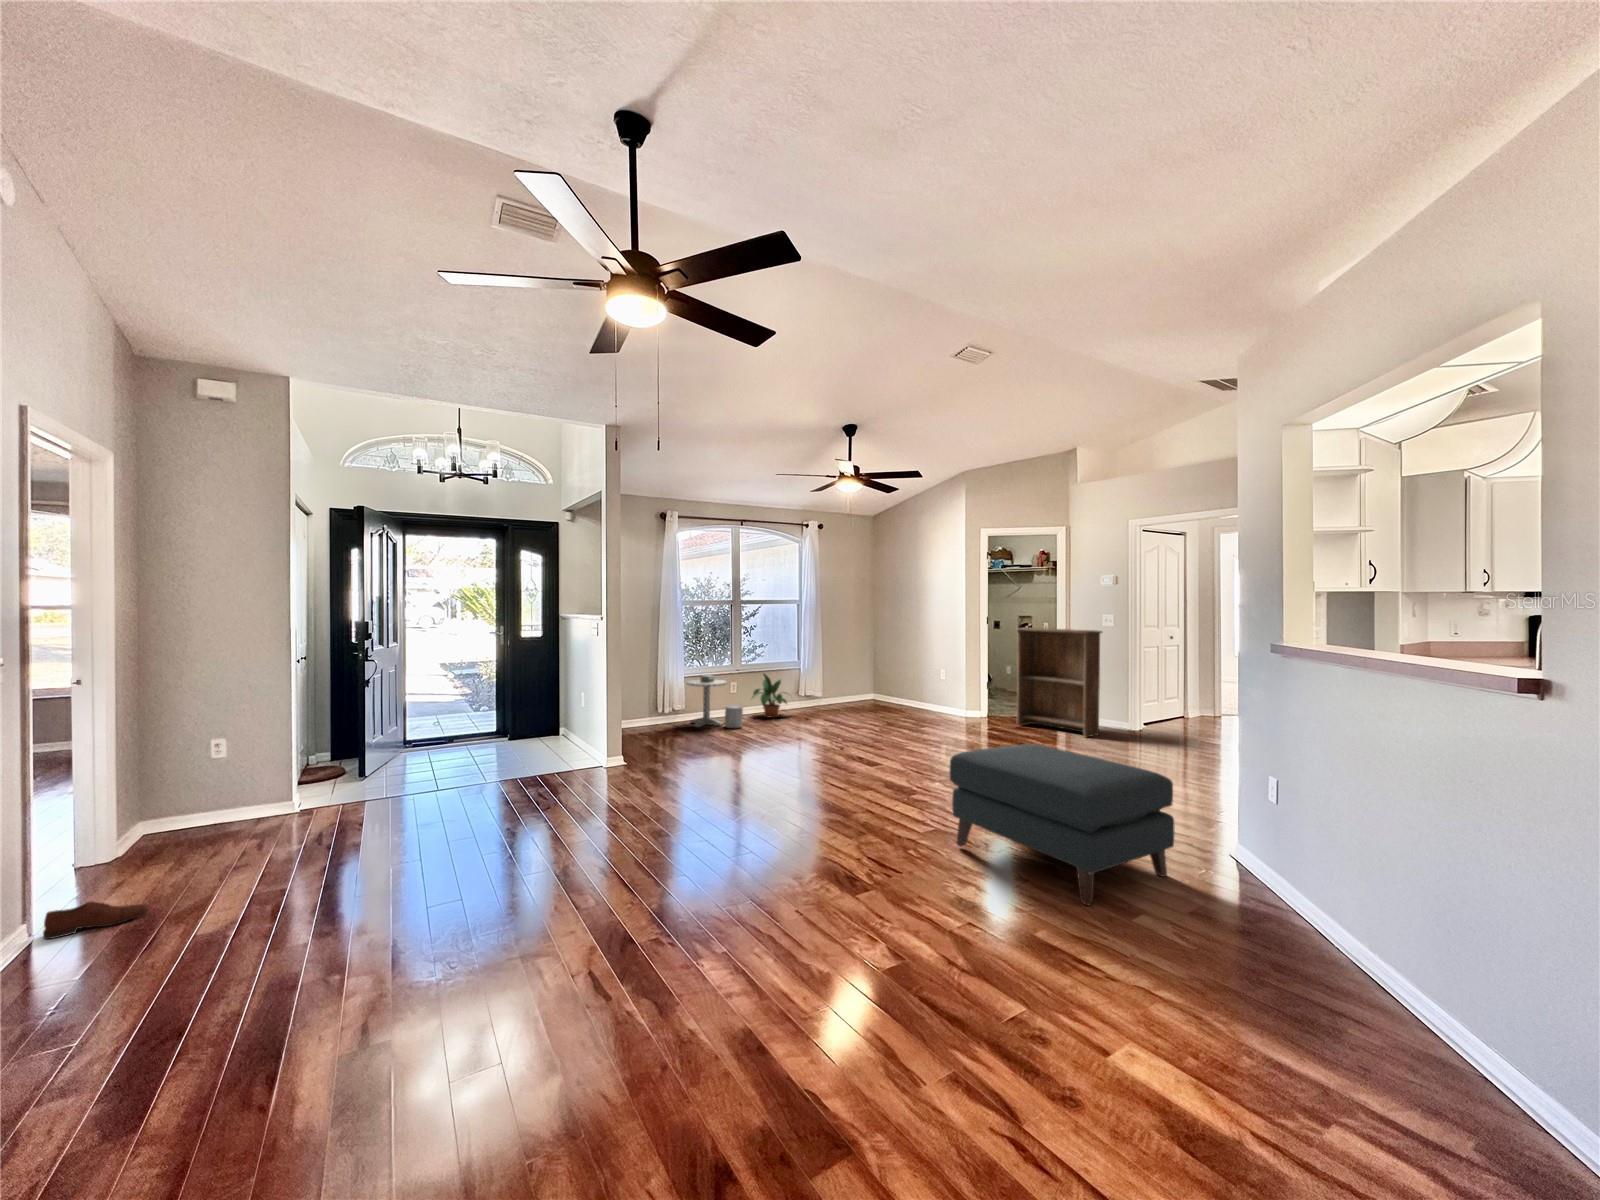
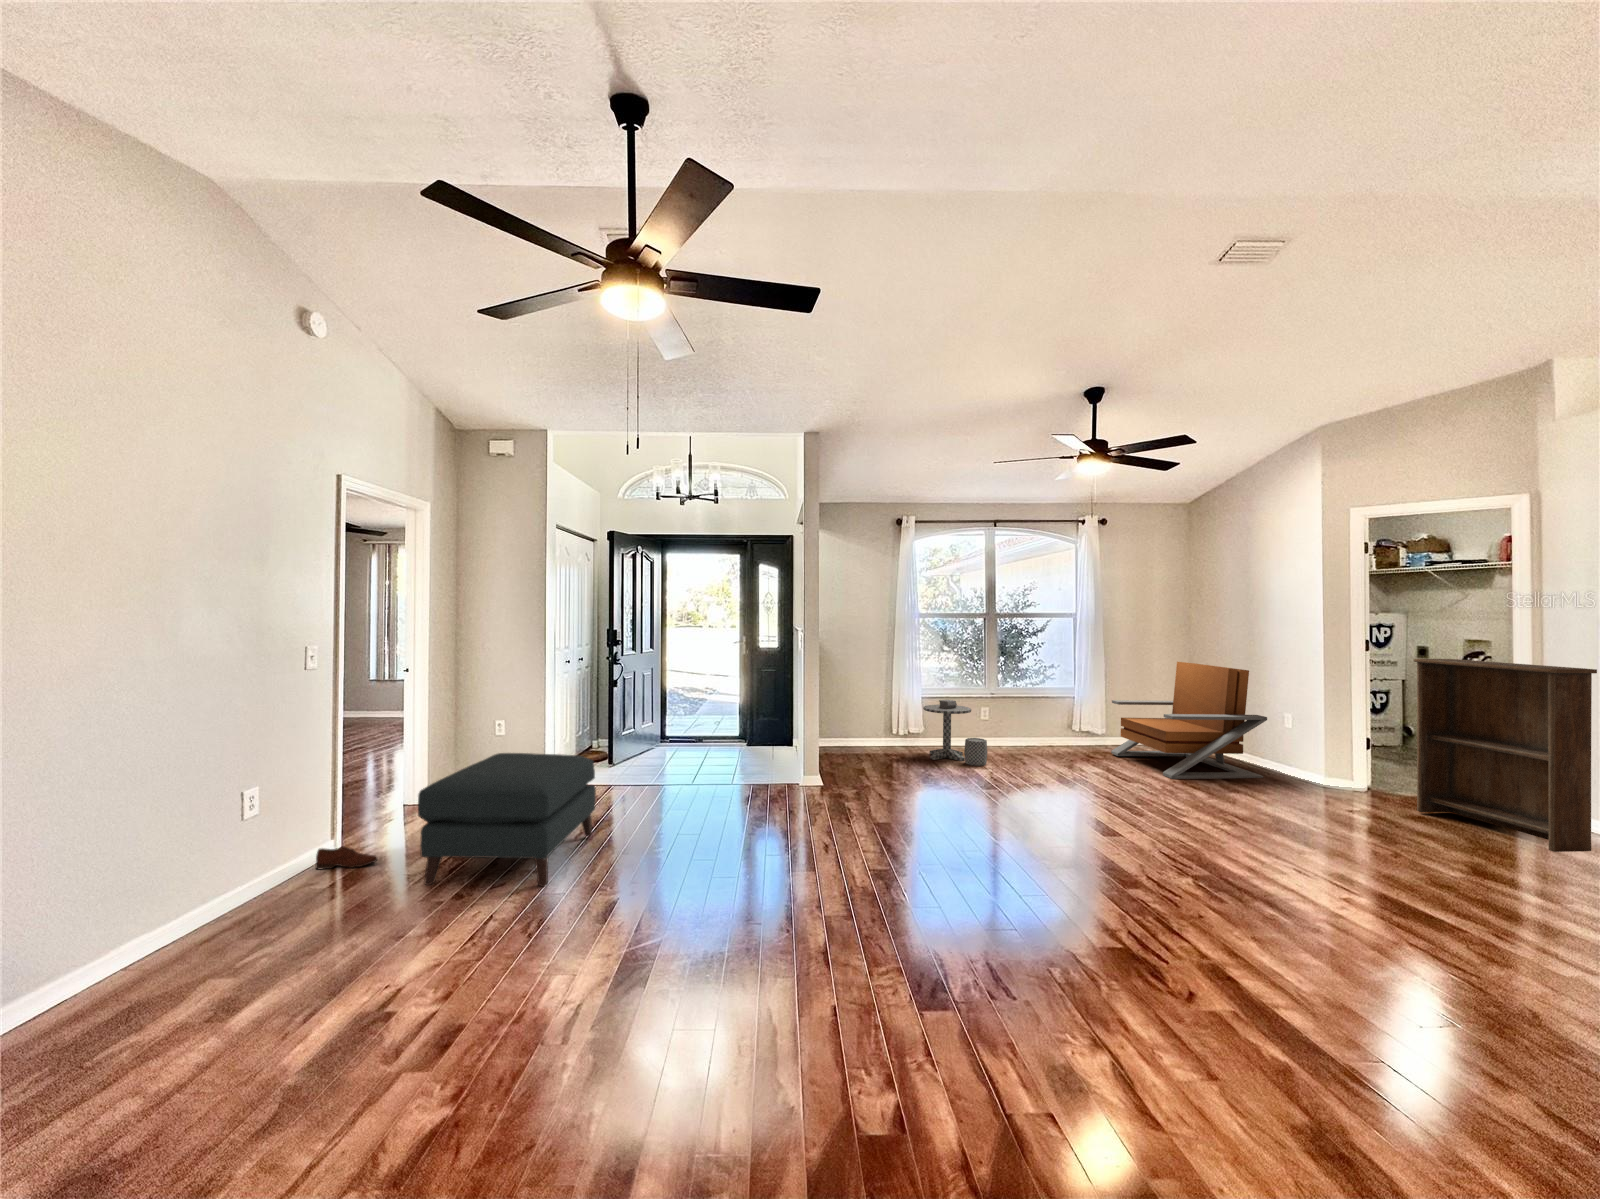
lounge chair: none [825,636,929,722] -> present [1111,662,1267,779]
potted plant: present [752,674,787,717] -> none [1006,701,1062,758]
ottoman: present [949,744,1175,906] -> present [418,753,596,887]

